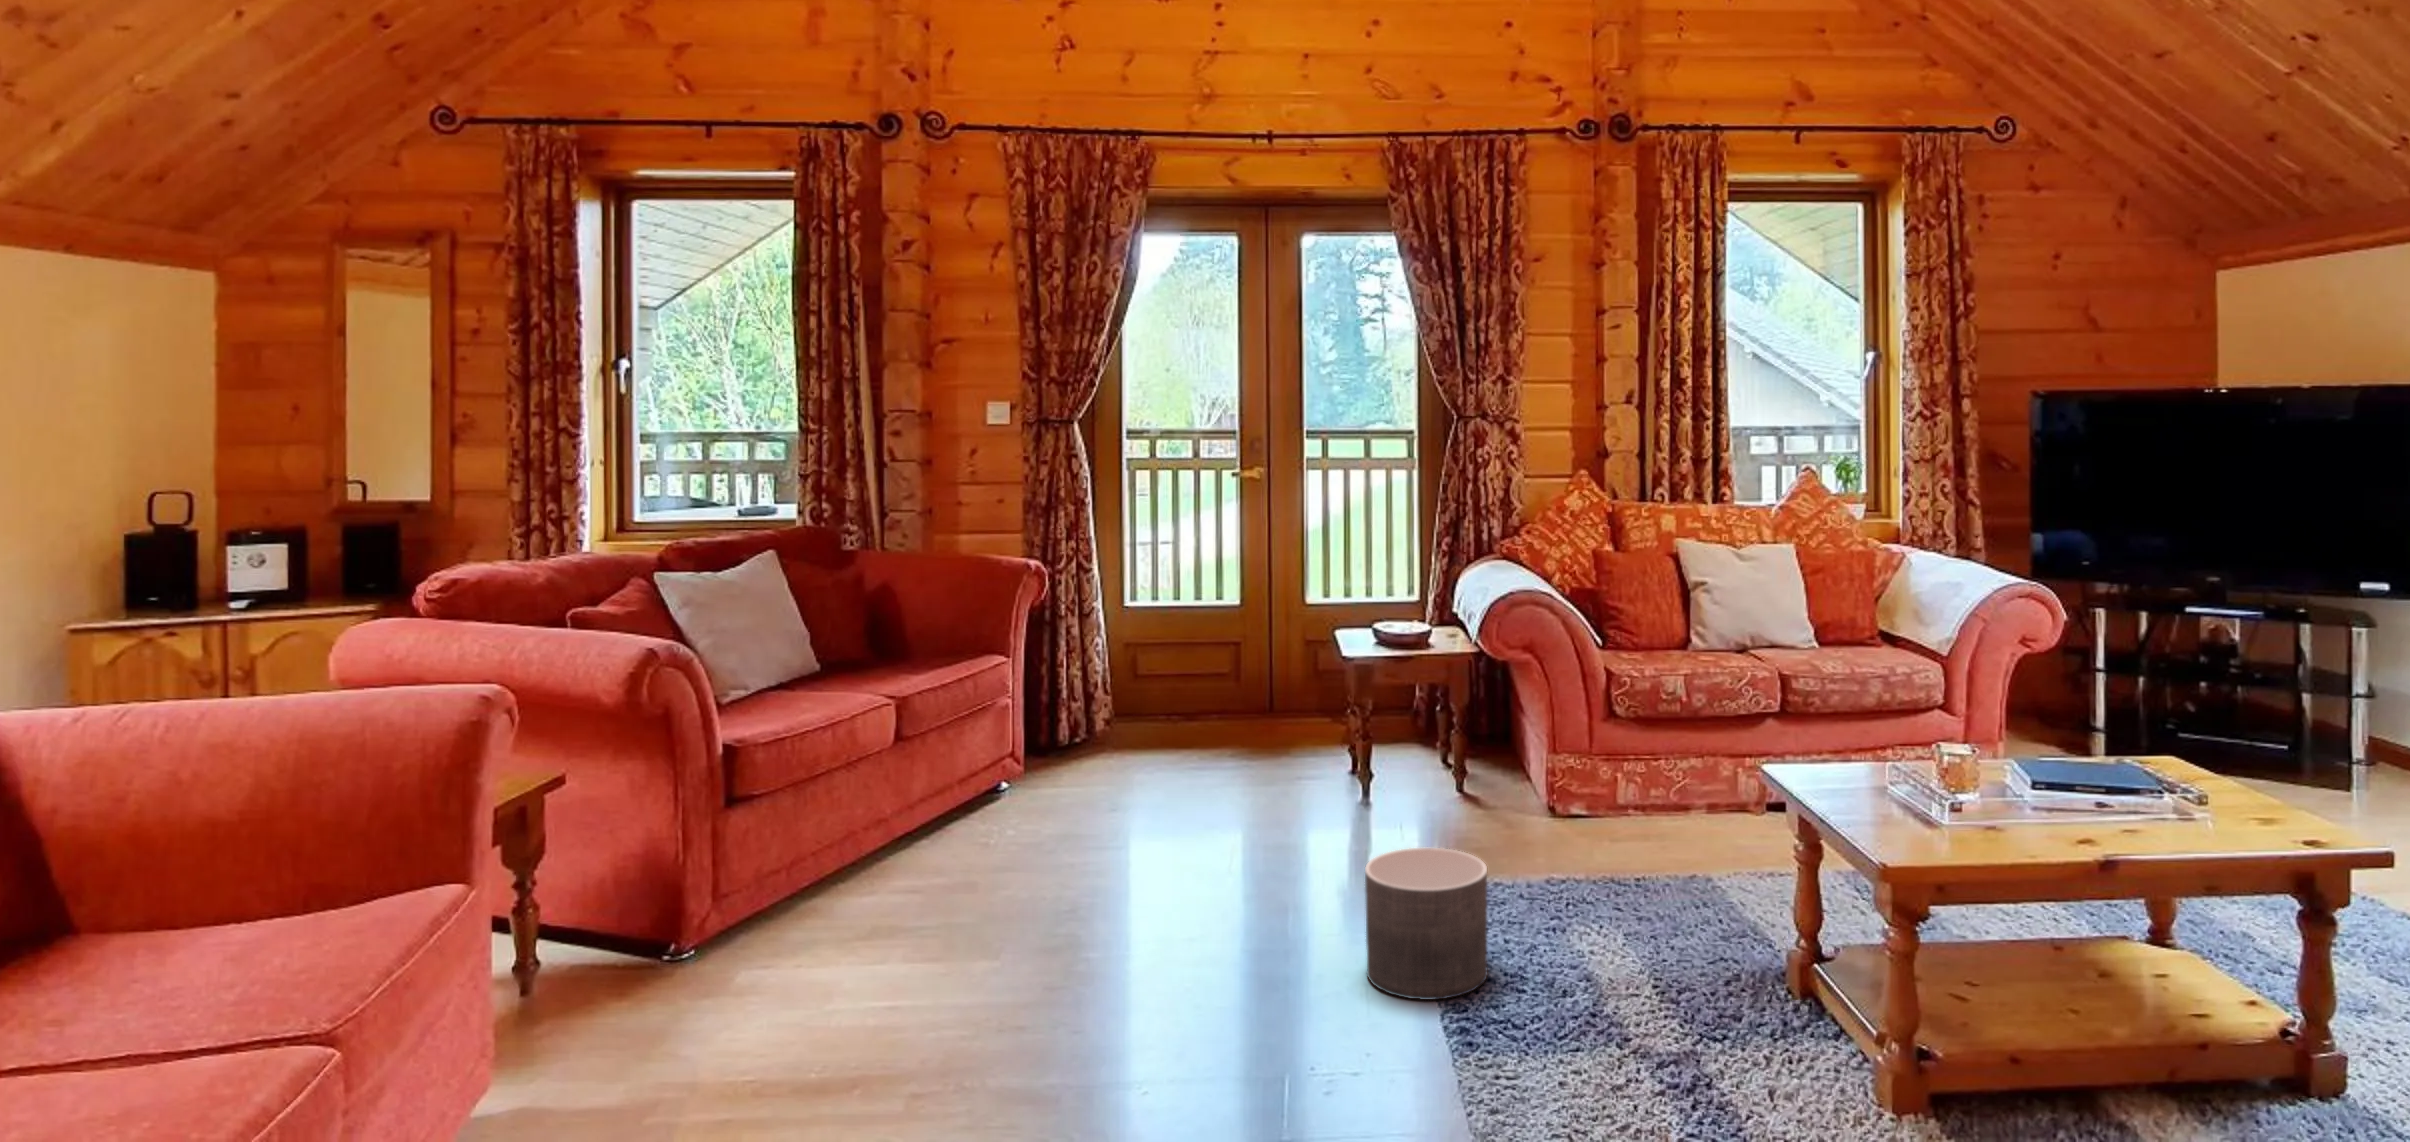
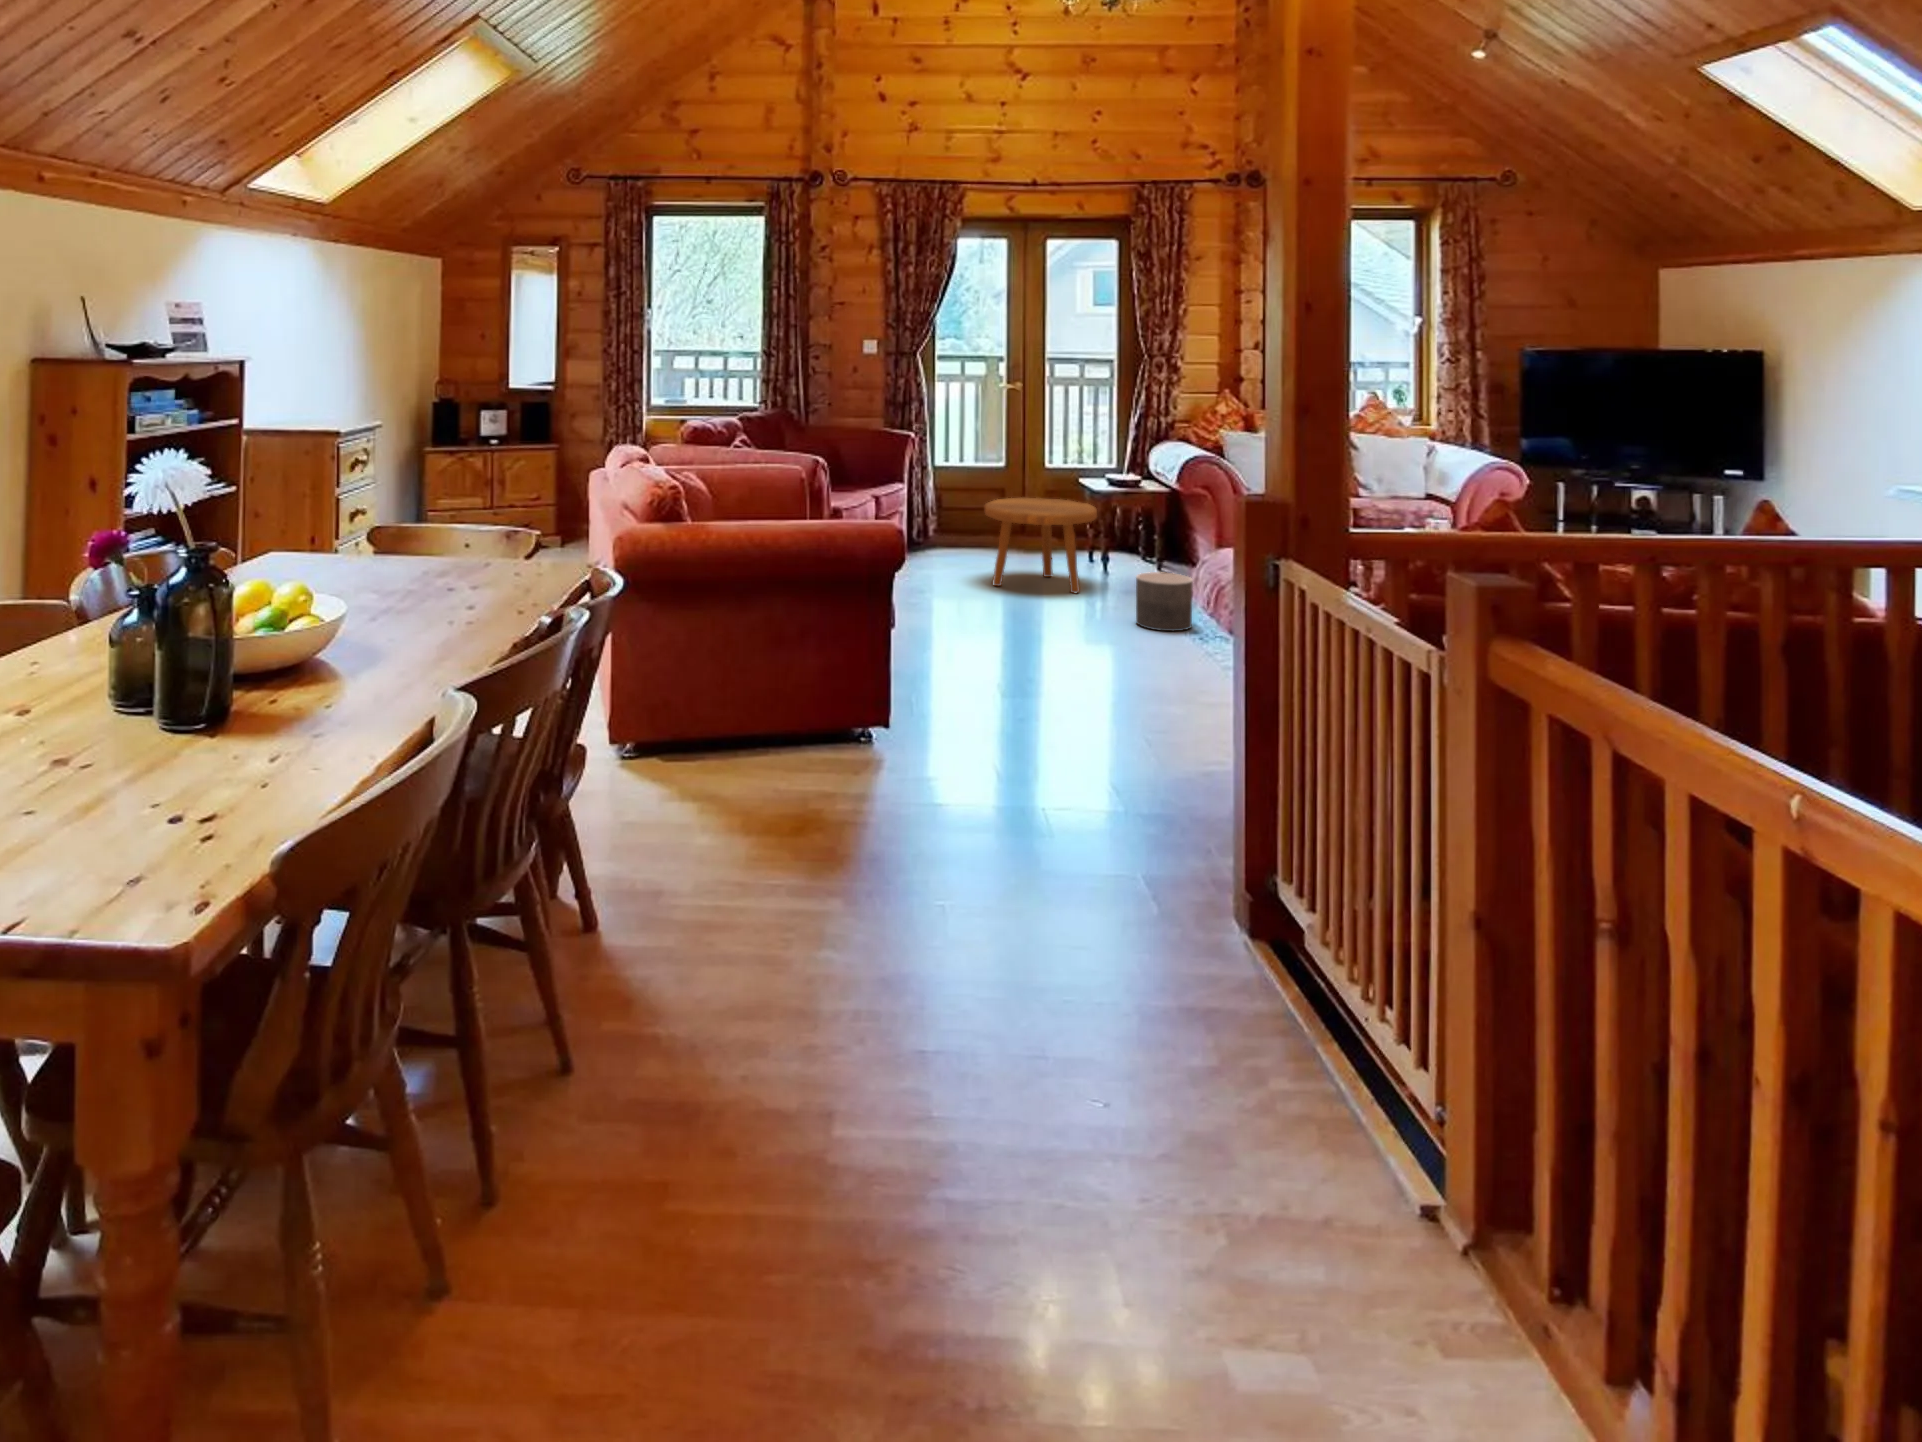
footstool: none [1115,673,1332,870] -> present [985,497,1097,593]

